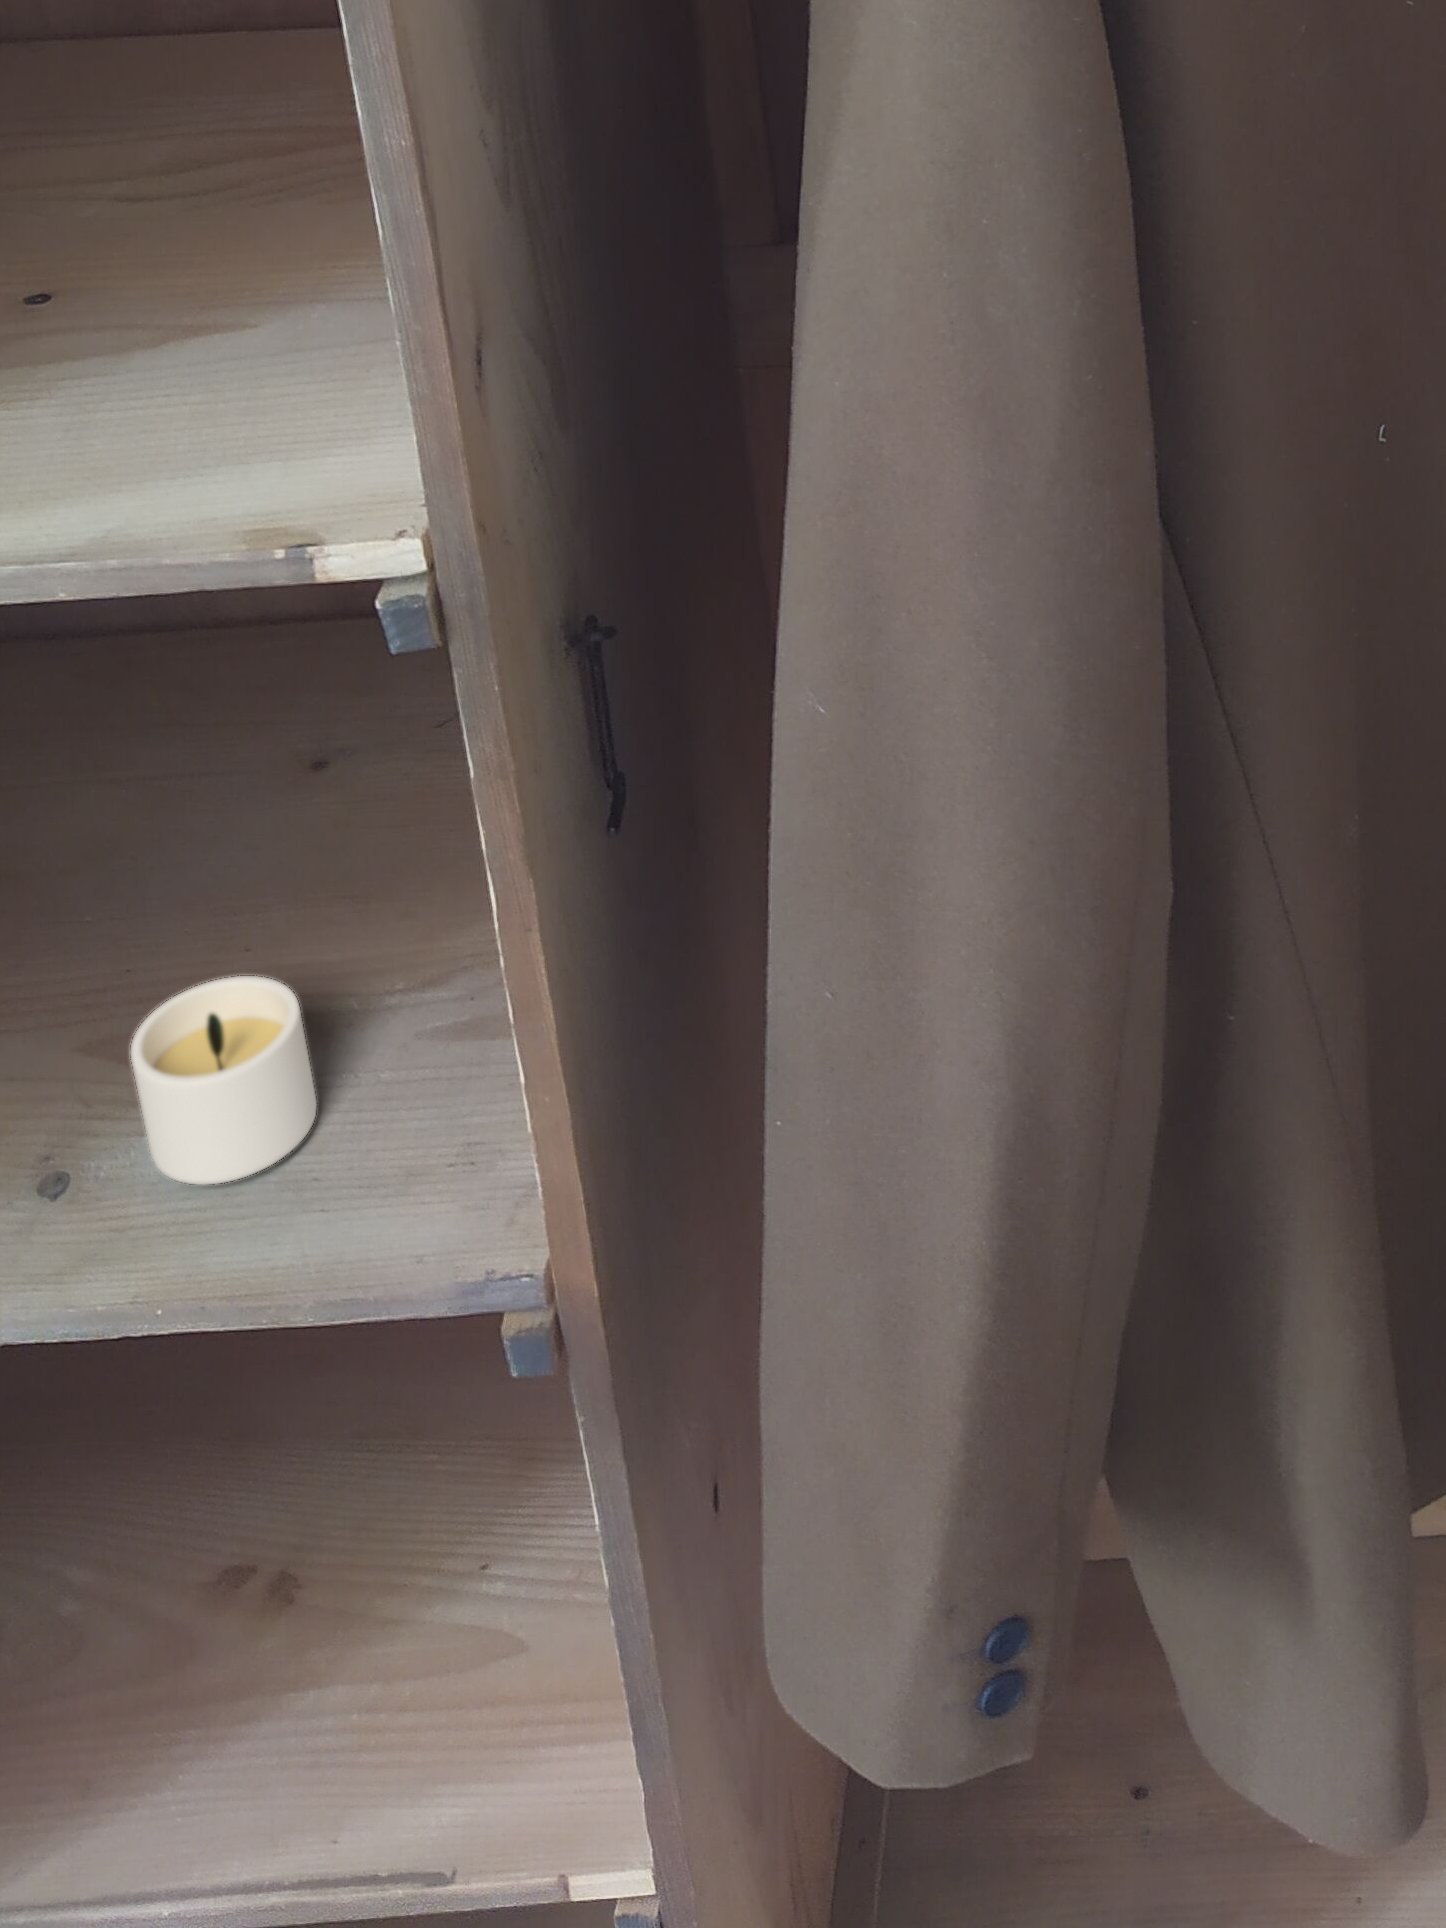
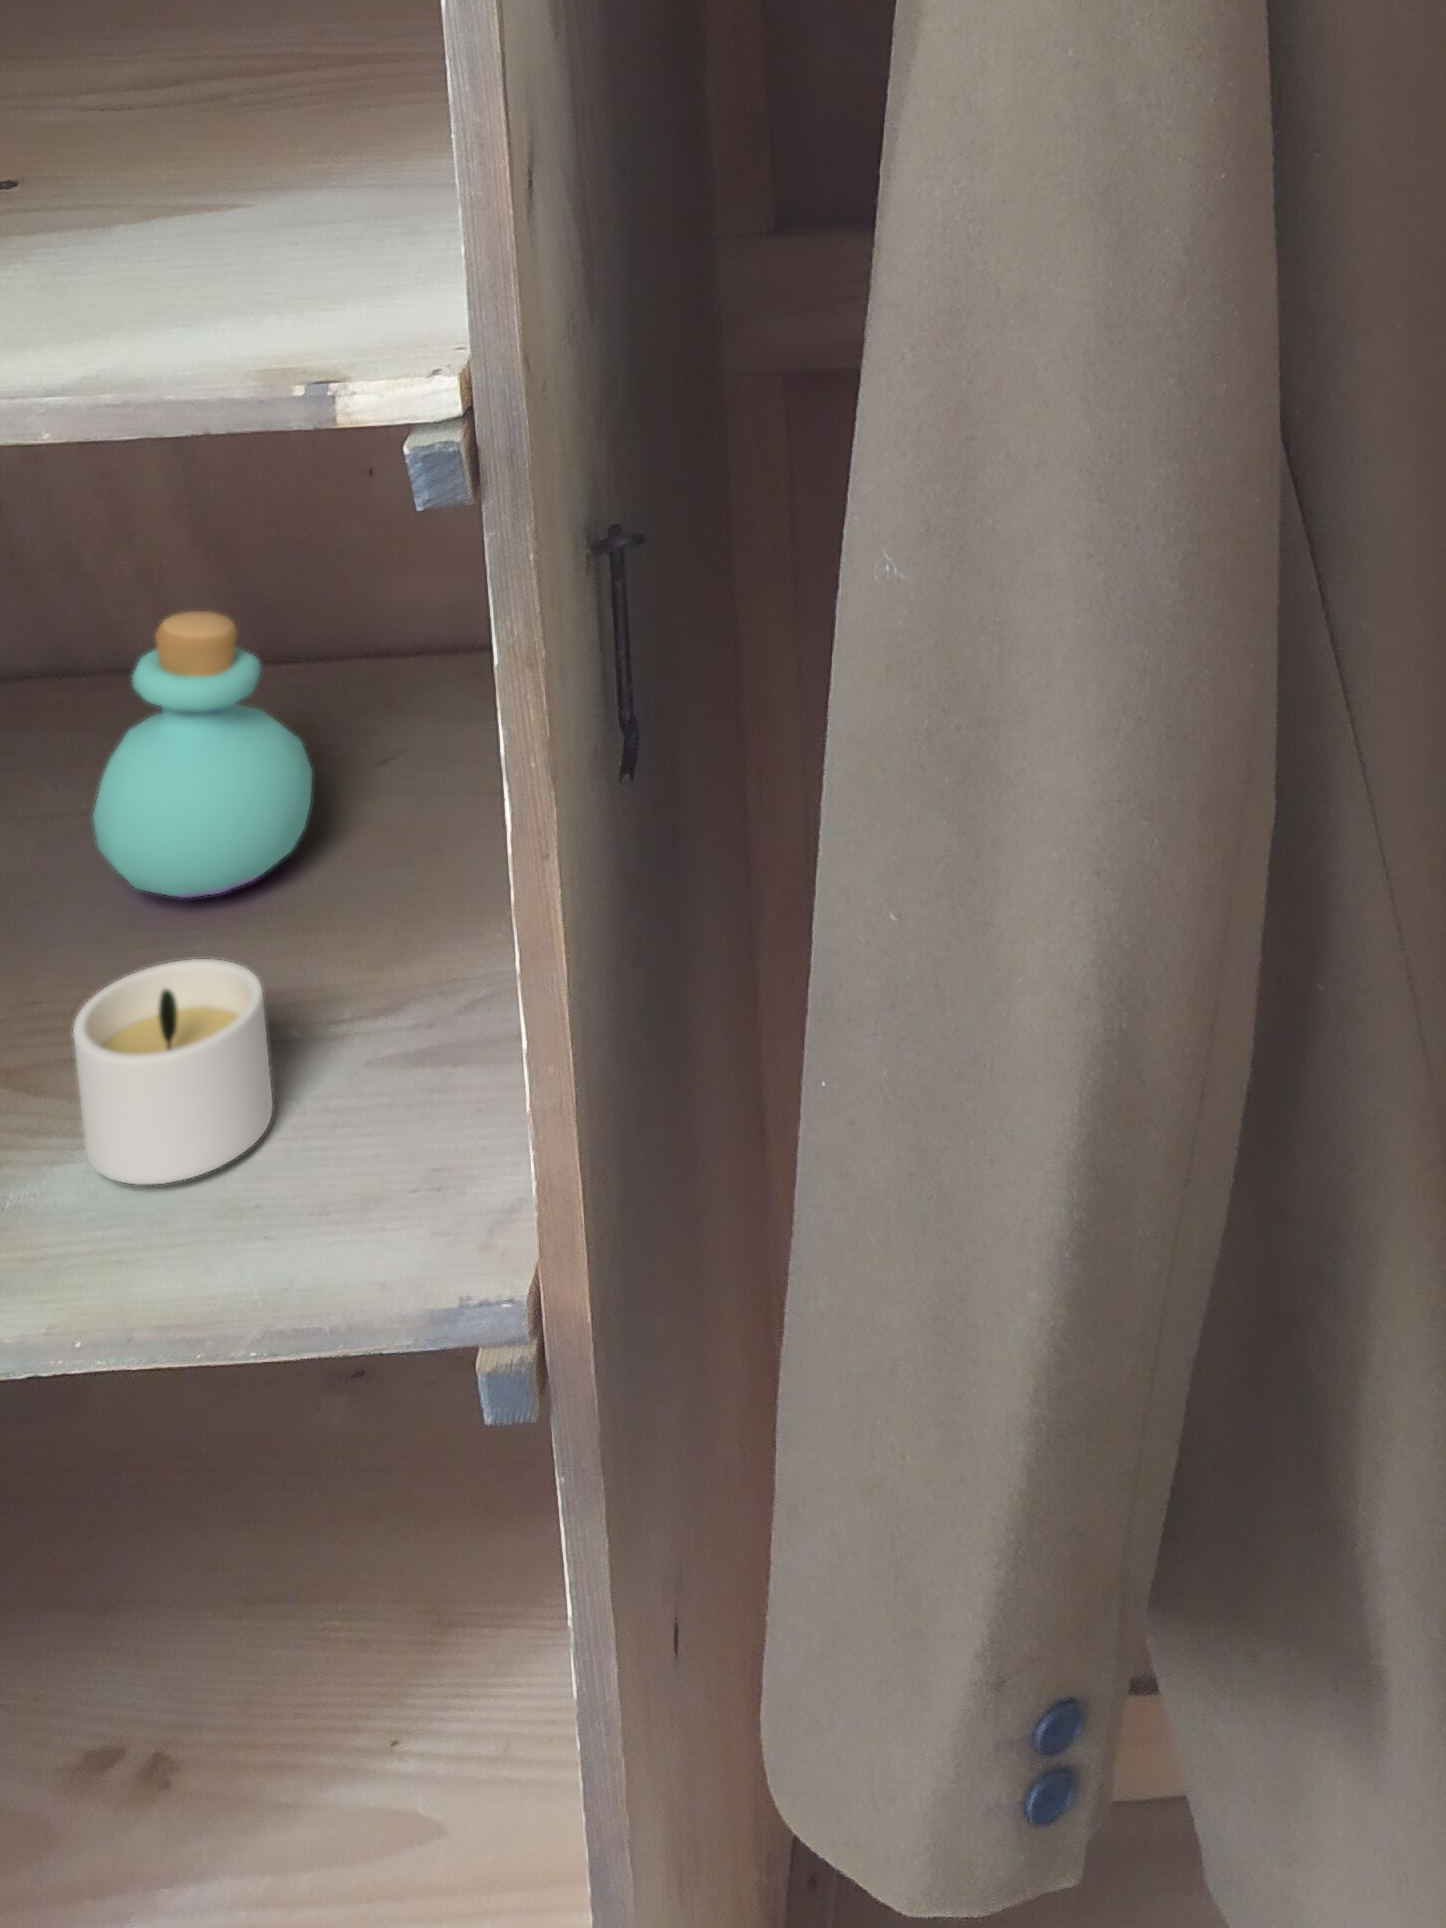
perfume bottle: none [142,638,343,896] -> present [93,611,312,898]

